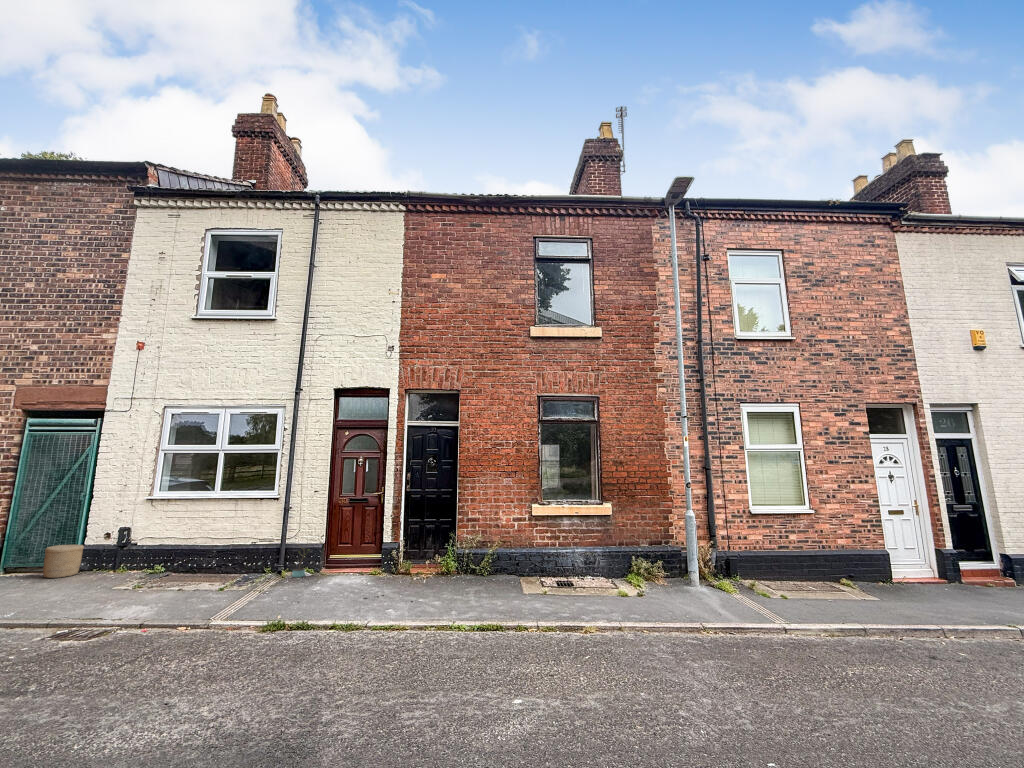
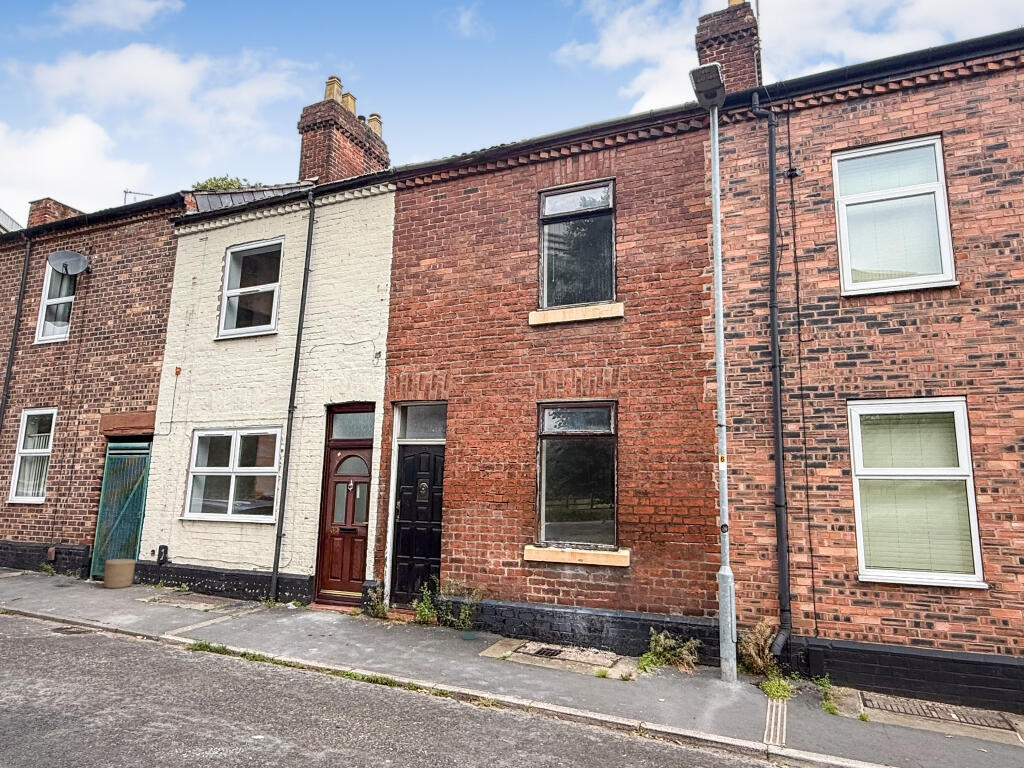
potted plant: present [292,548,310,577] -> present [459,589,483,639]

